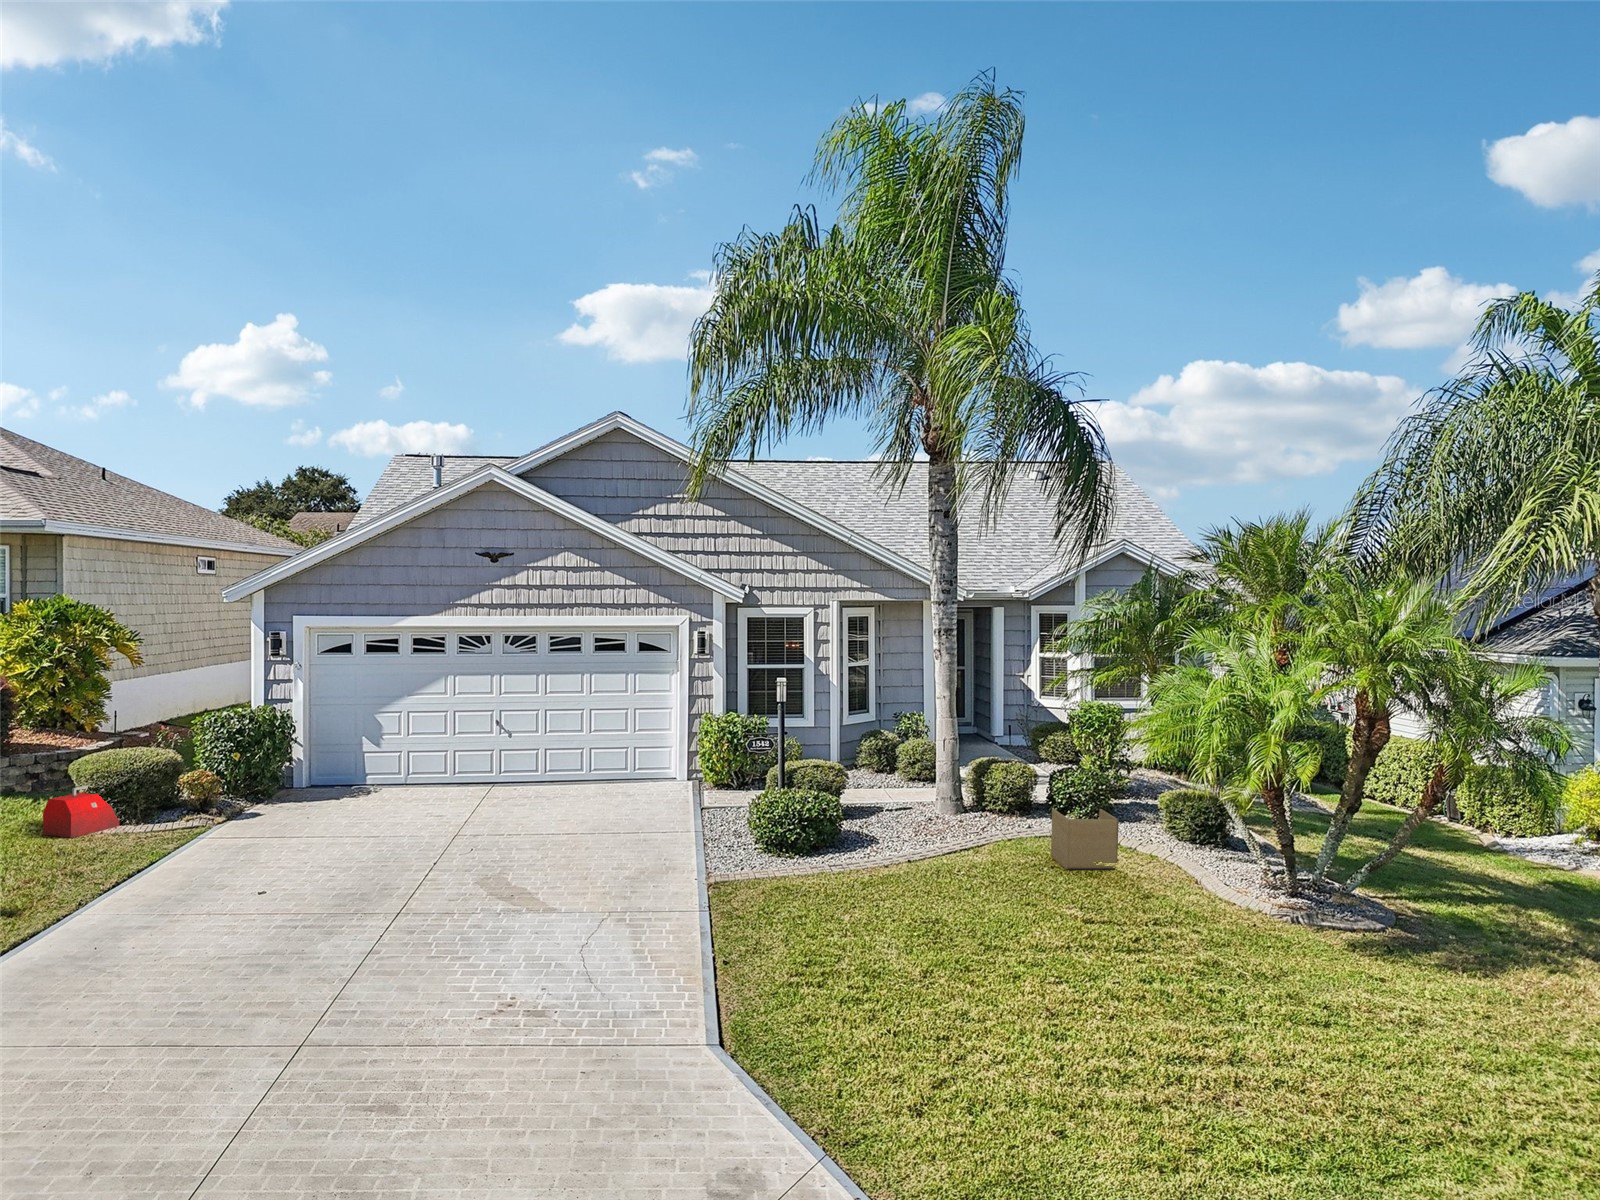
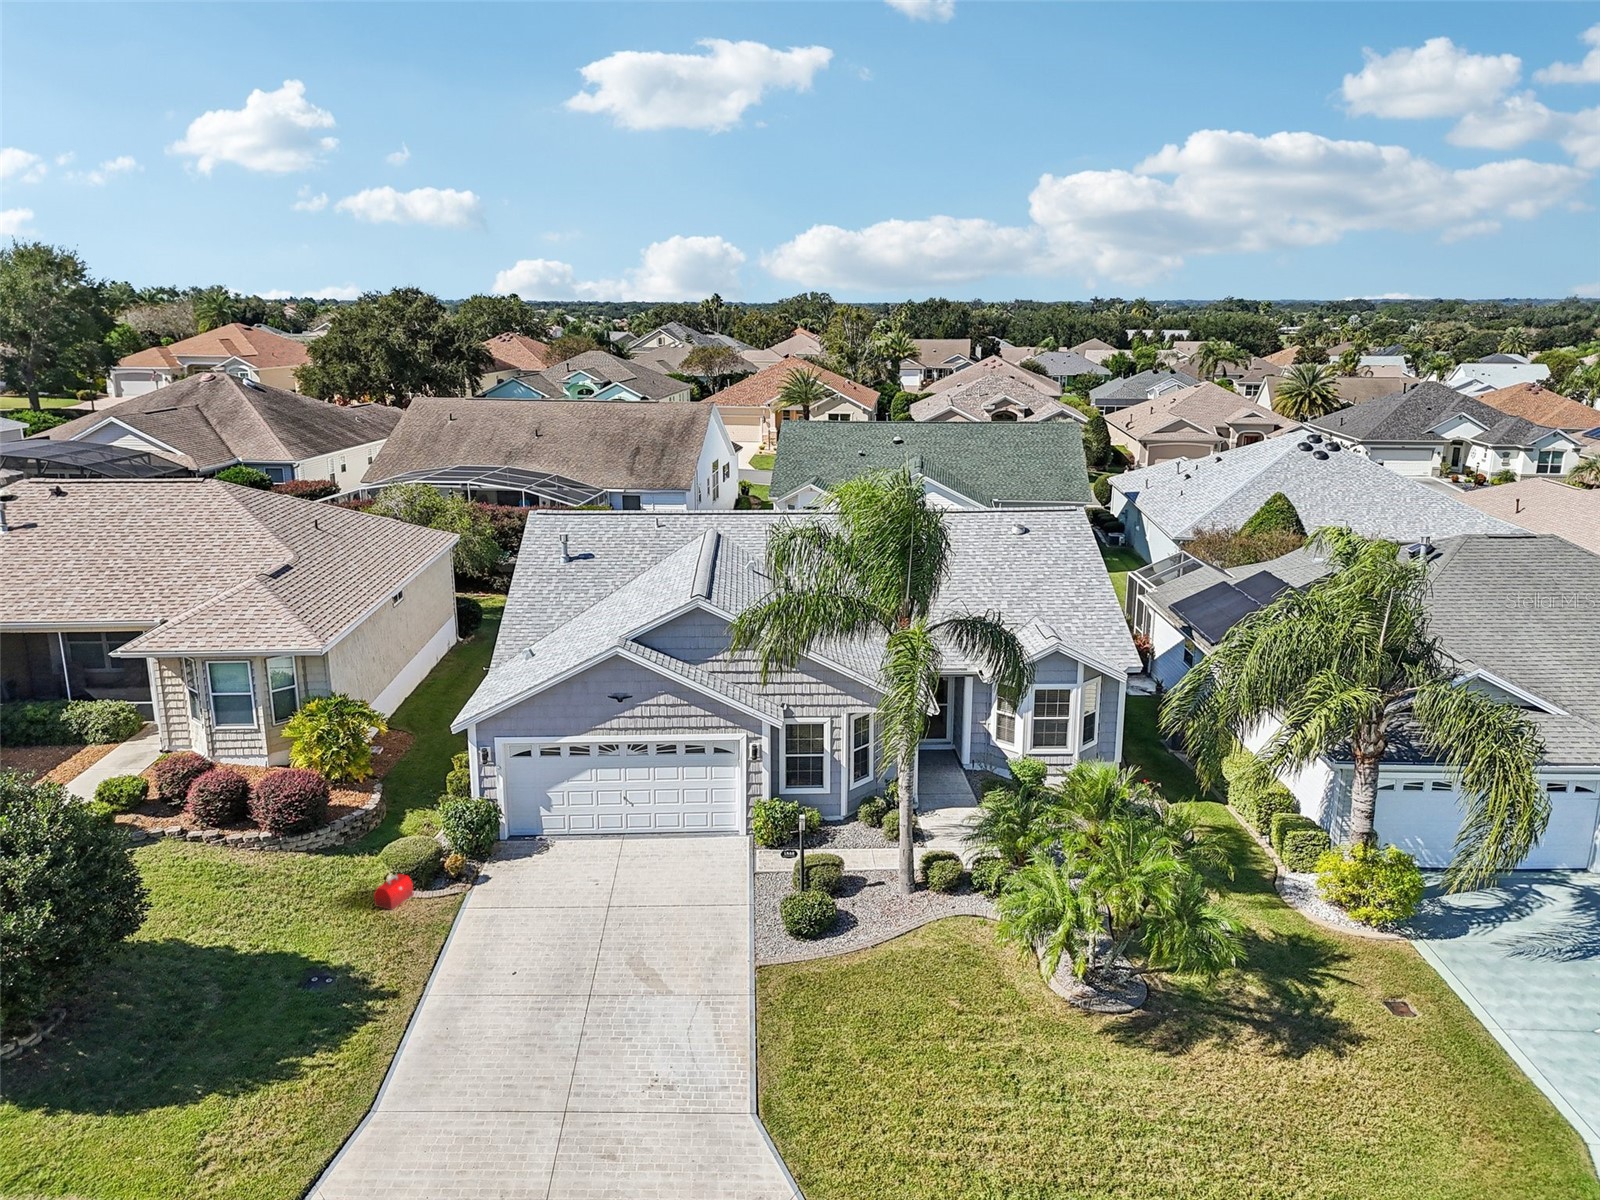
cardboard box: present [1051,809,1119,869] -> none [959,914,996,956]

